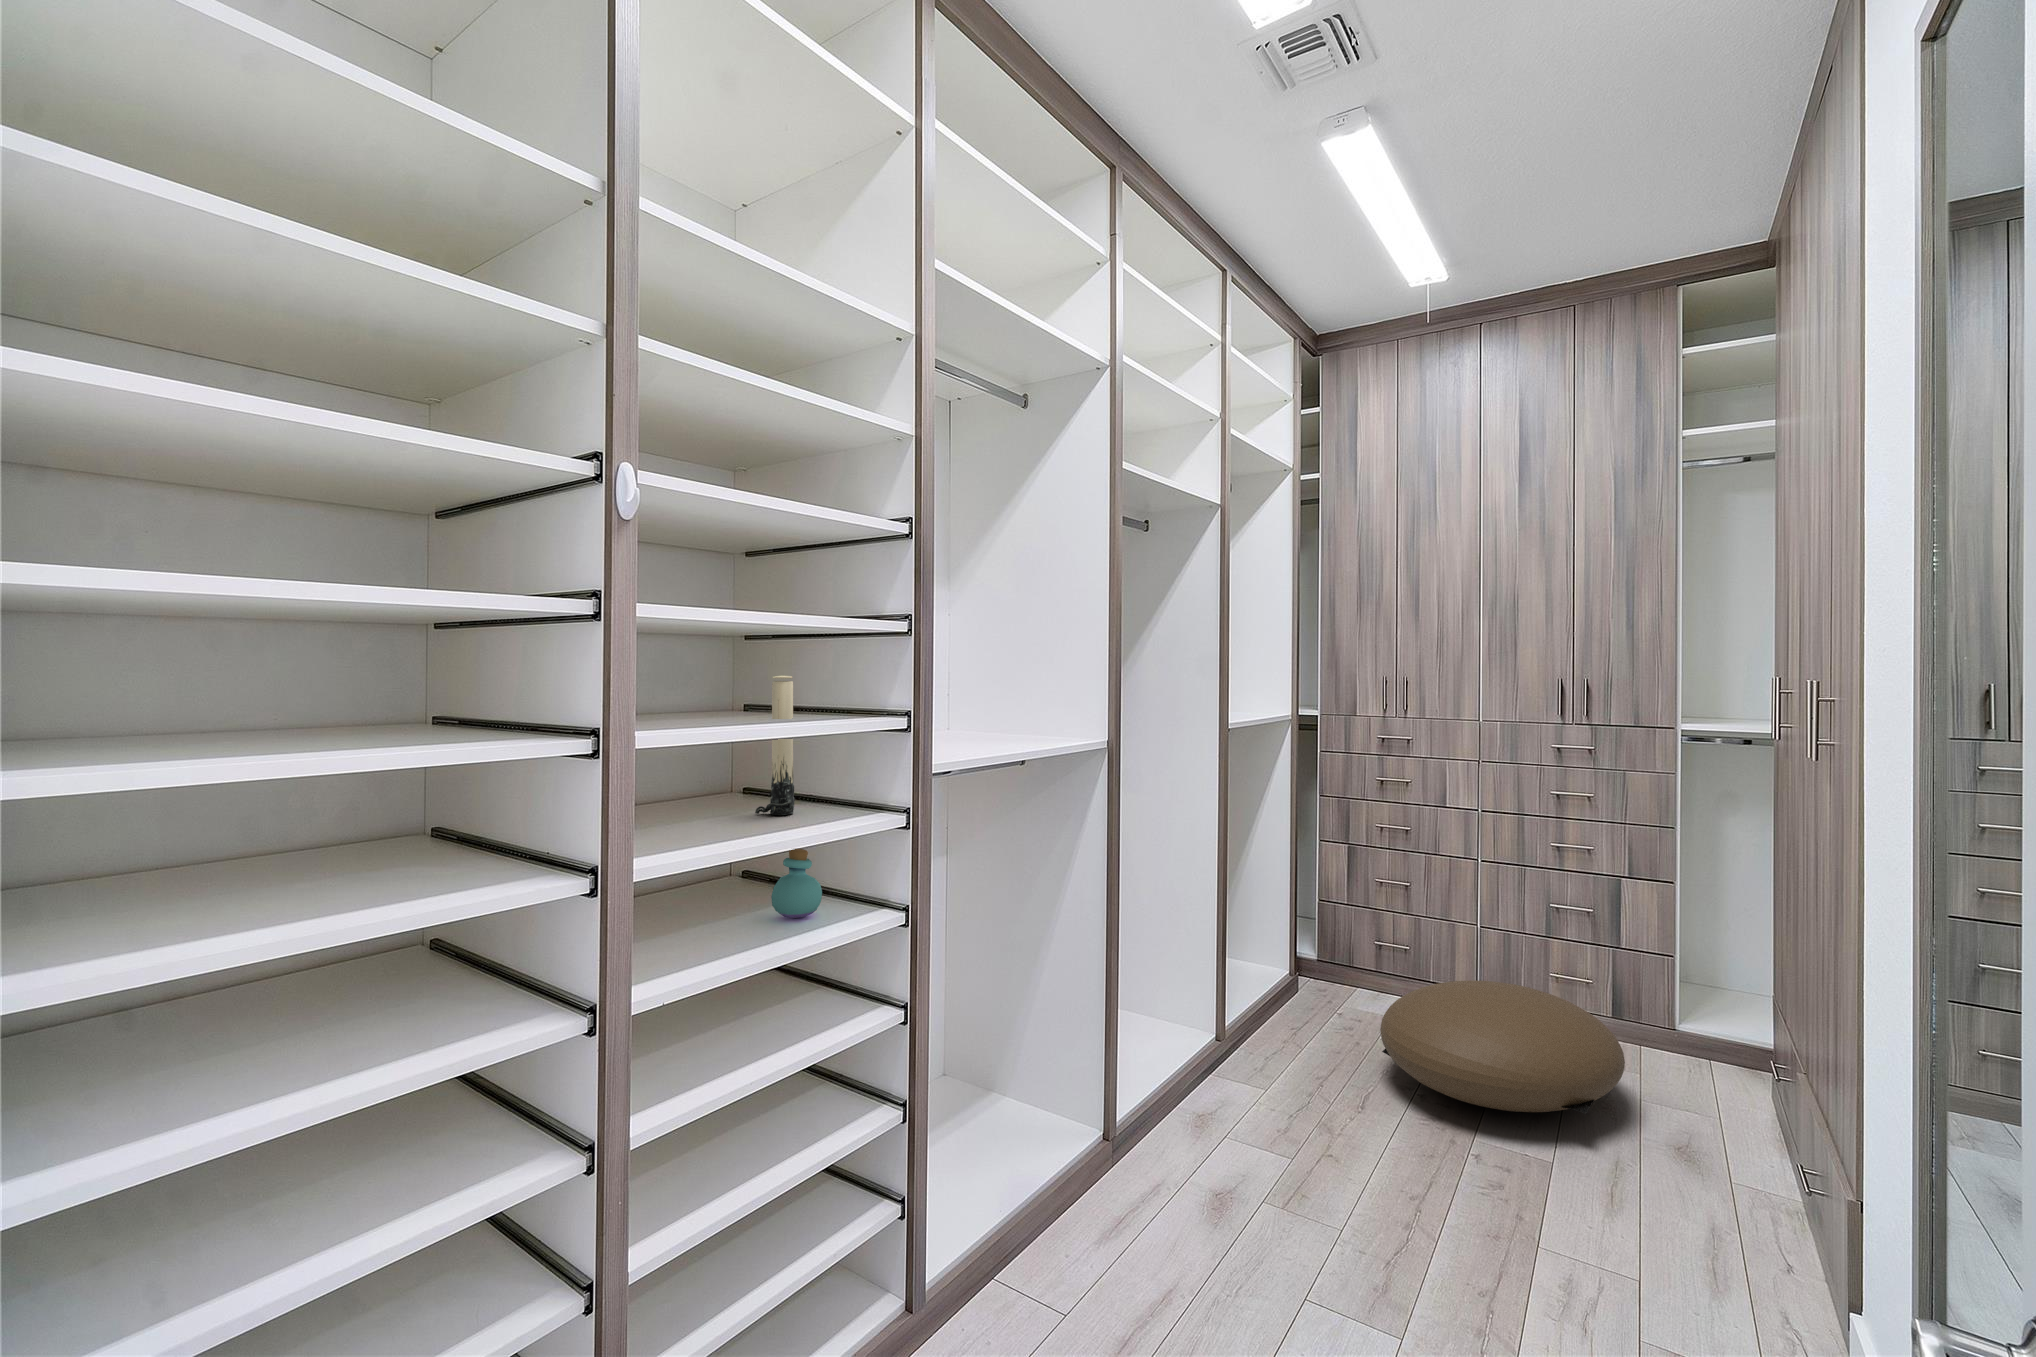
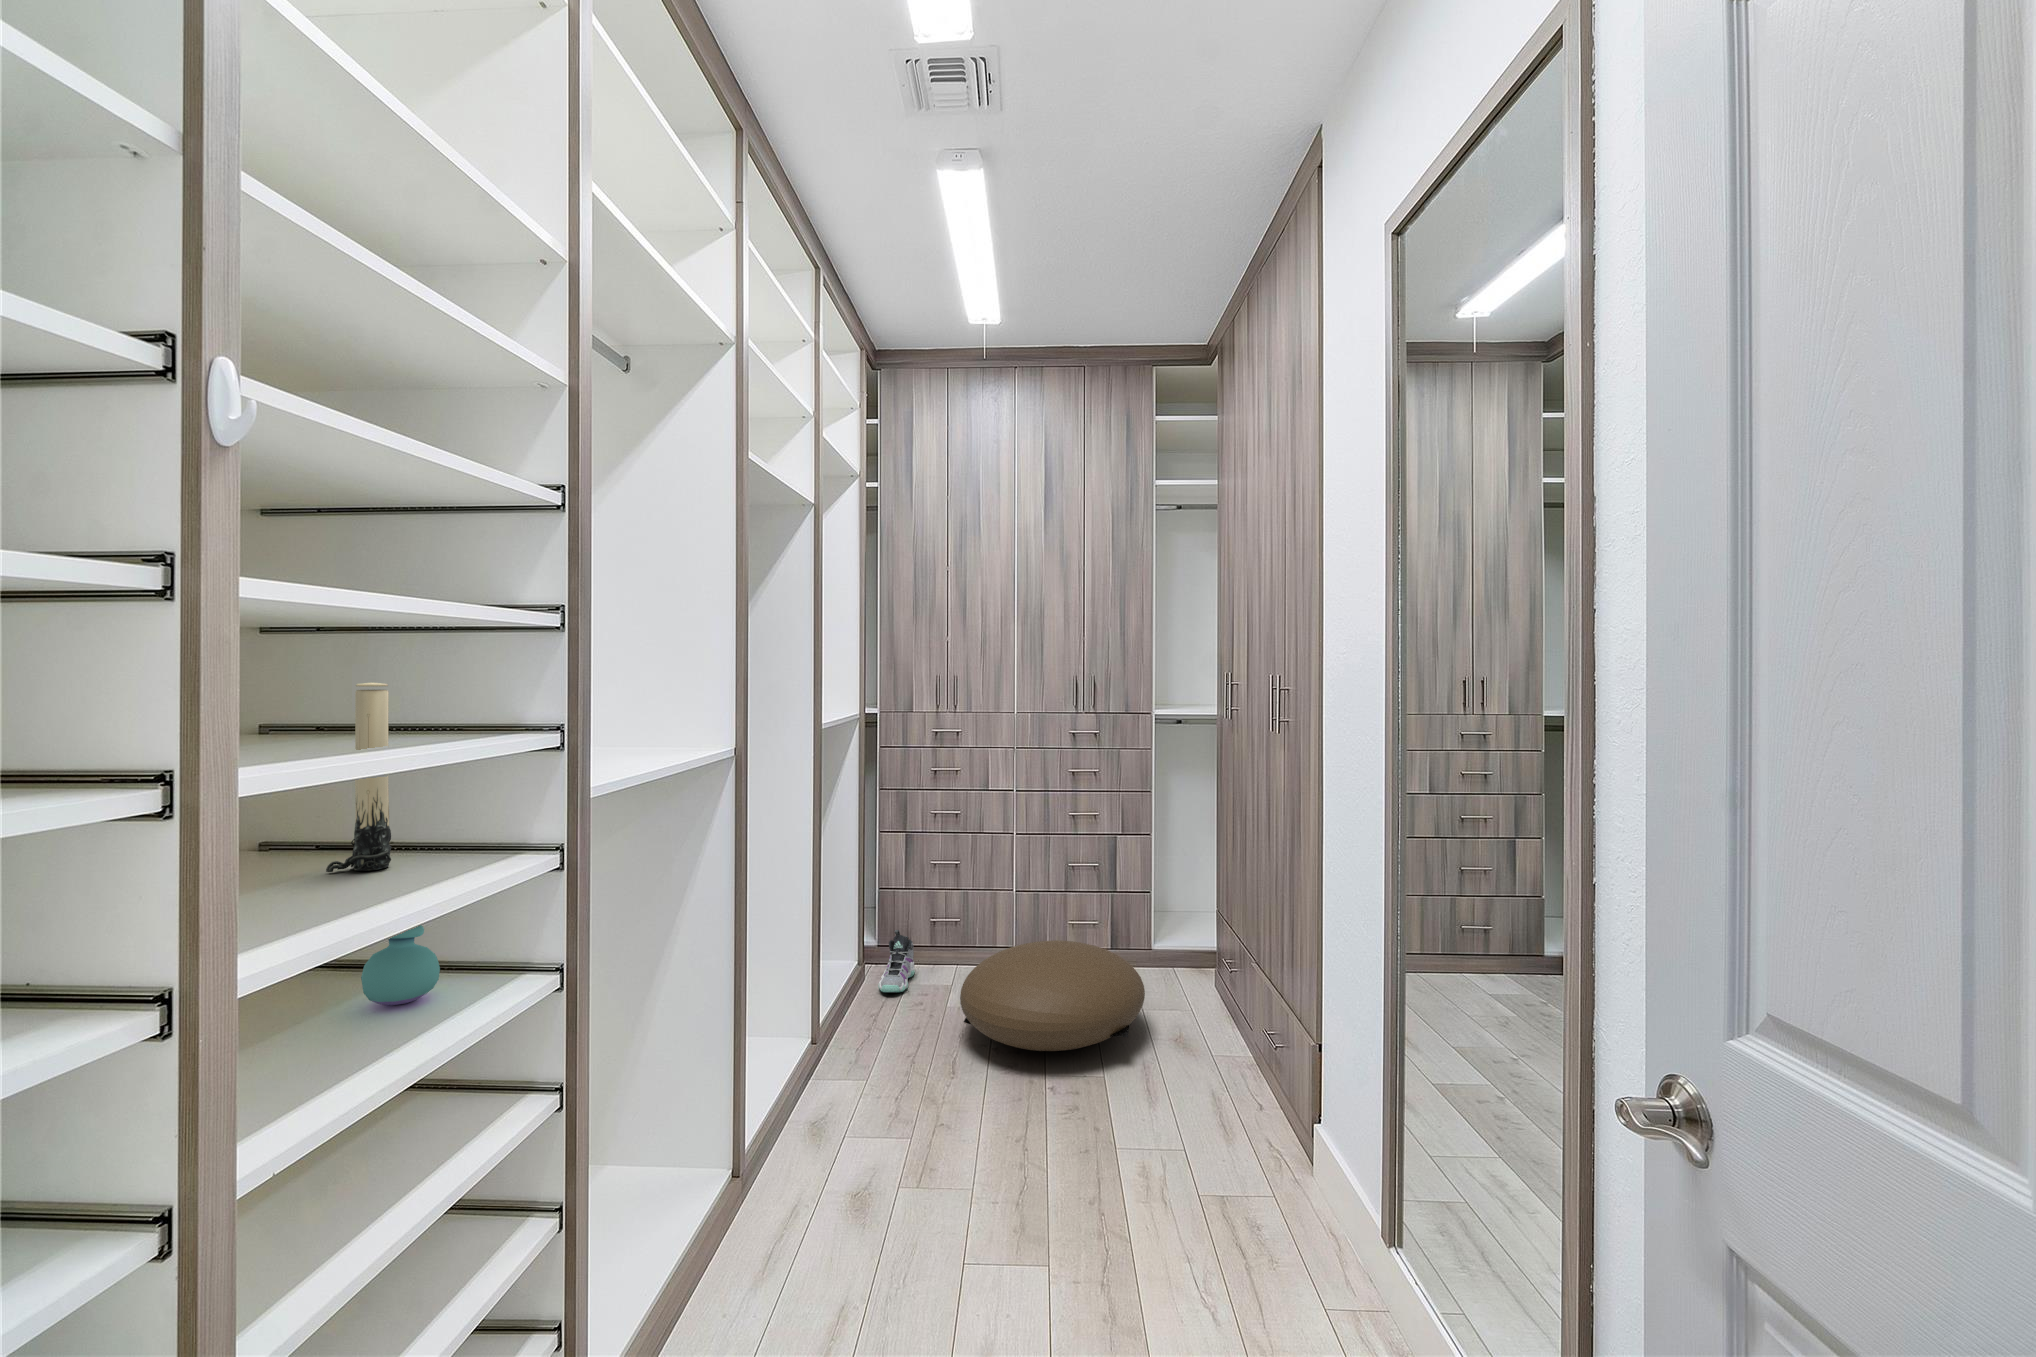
sneaker: none [1307,943,1351,1009] -> present [878,930,915,993]

